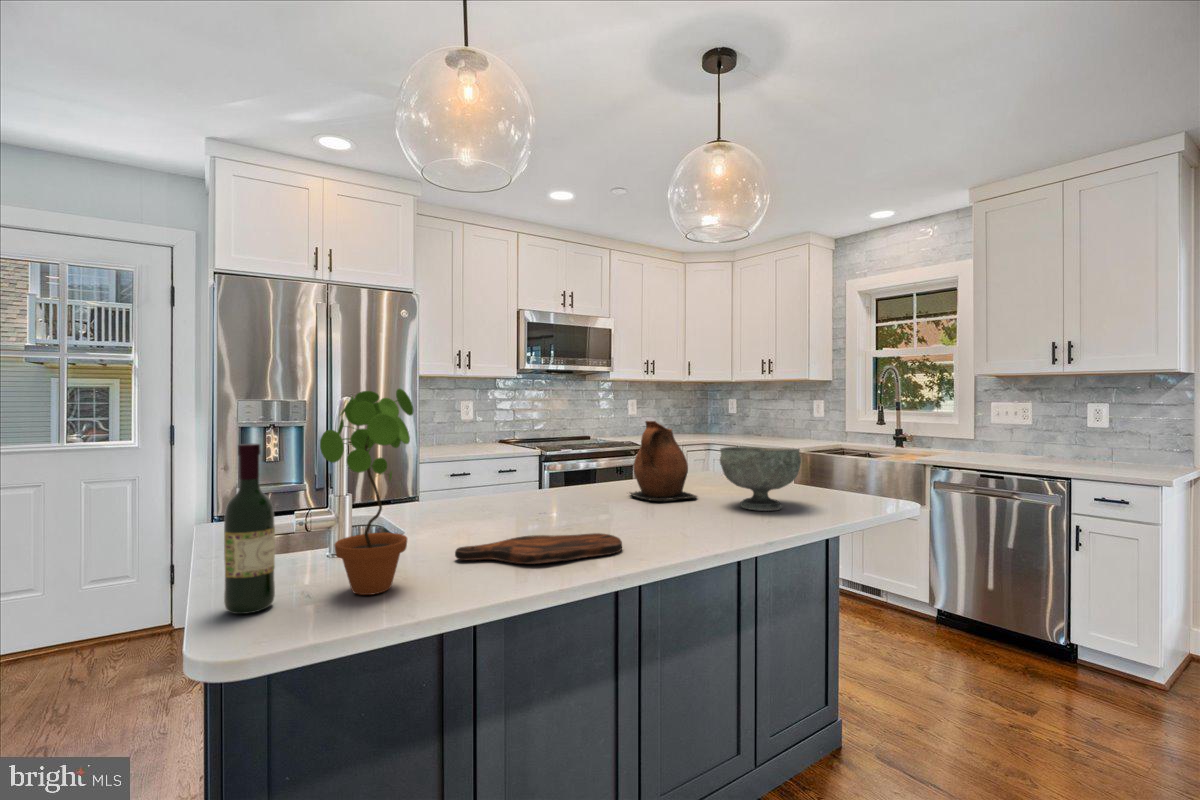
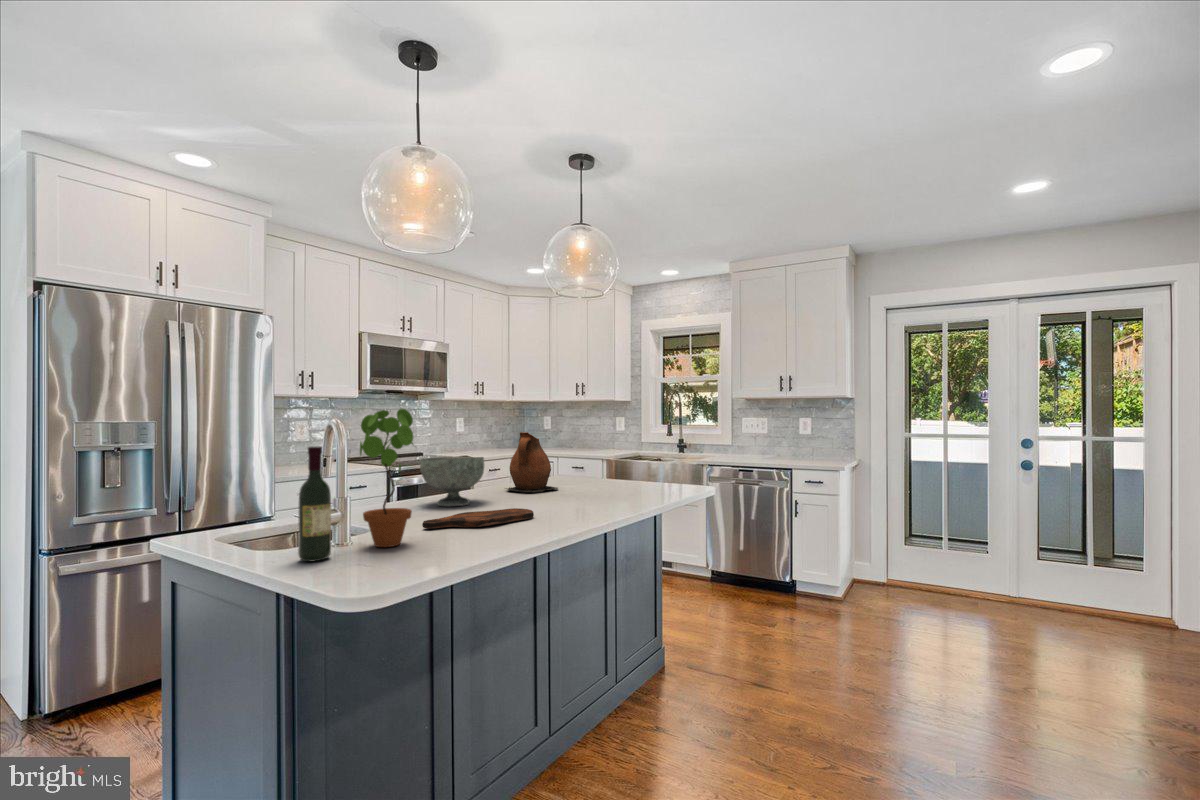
decorative bowl: present [720,447,801,511] -> present [420,457,484,506]

